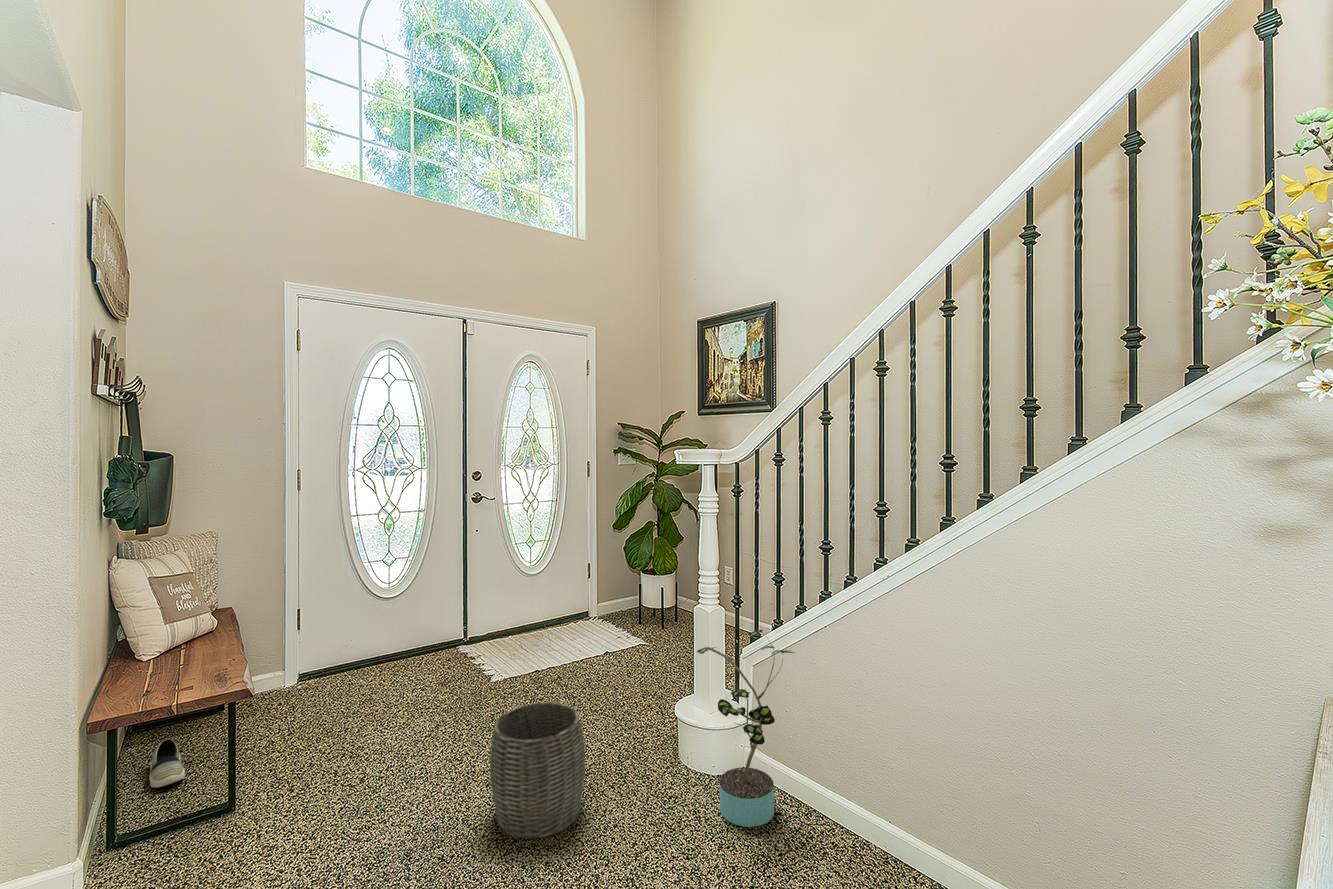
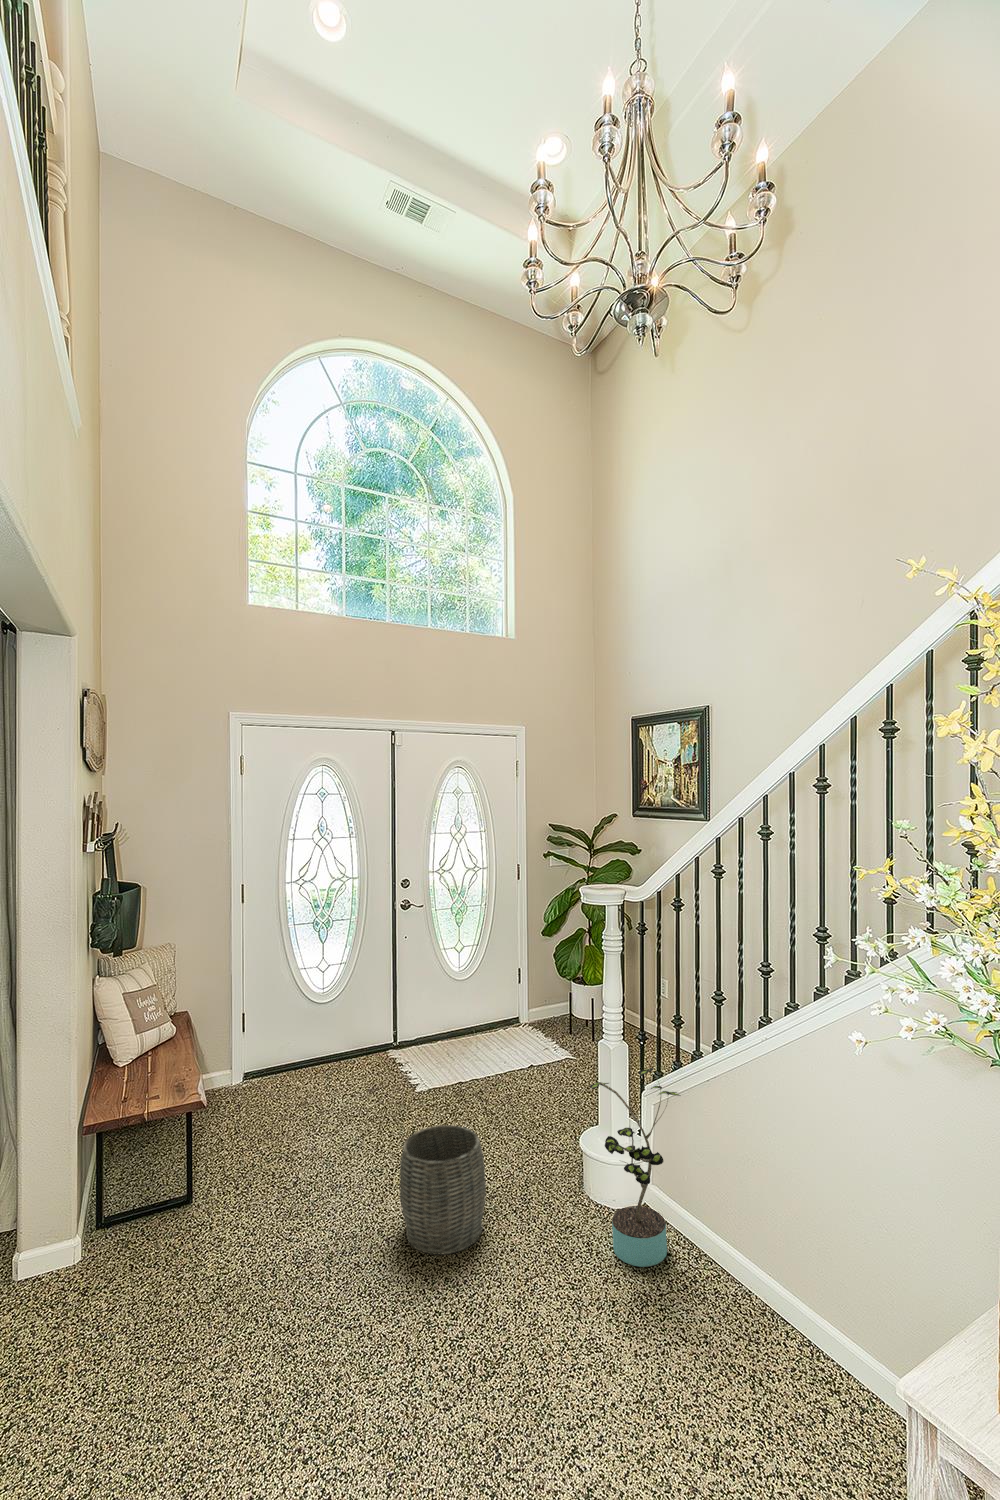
shoe: present [149,739,185,788] -> none [127,1133,154,1176]

